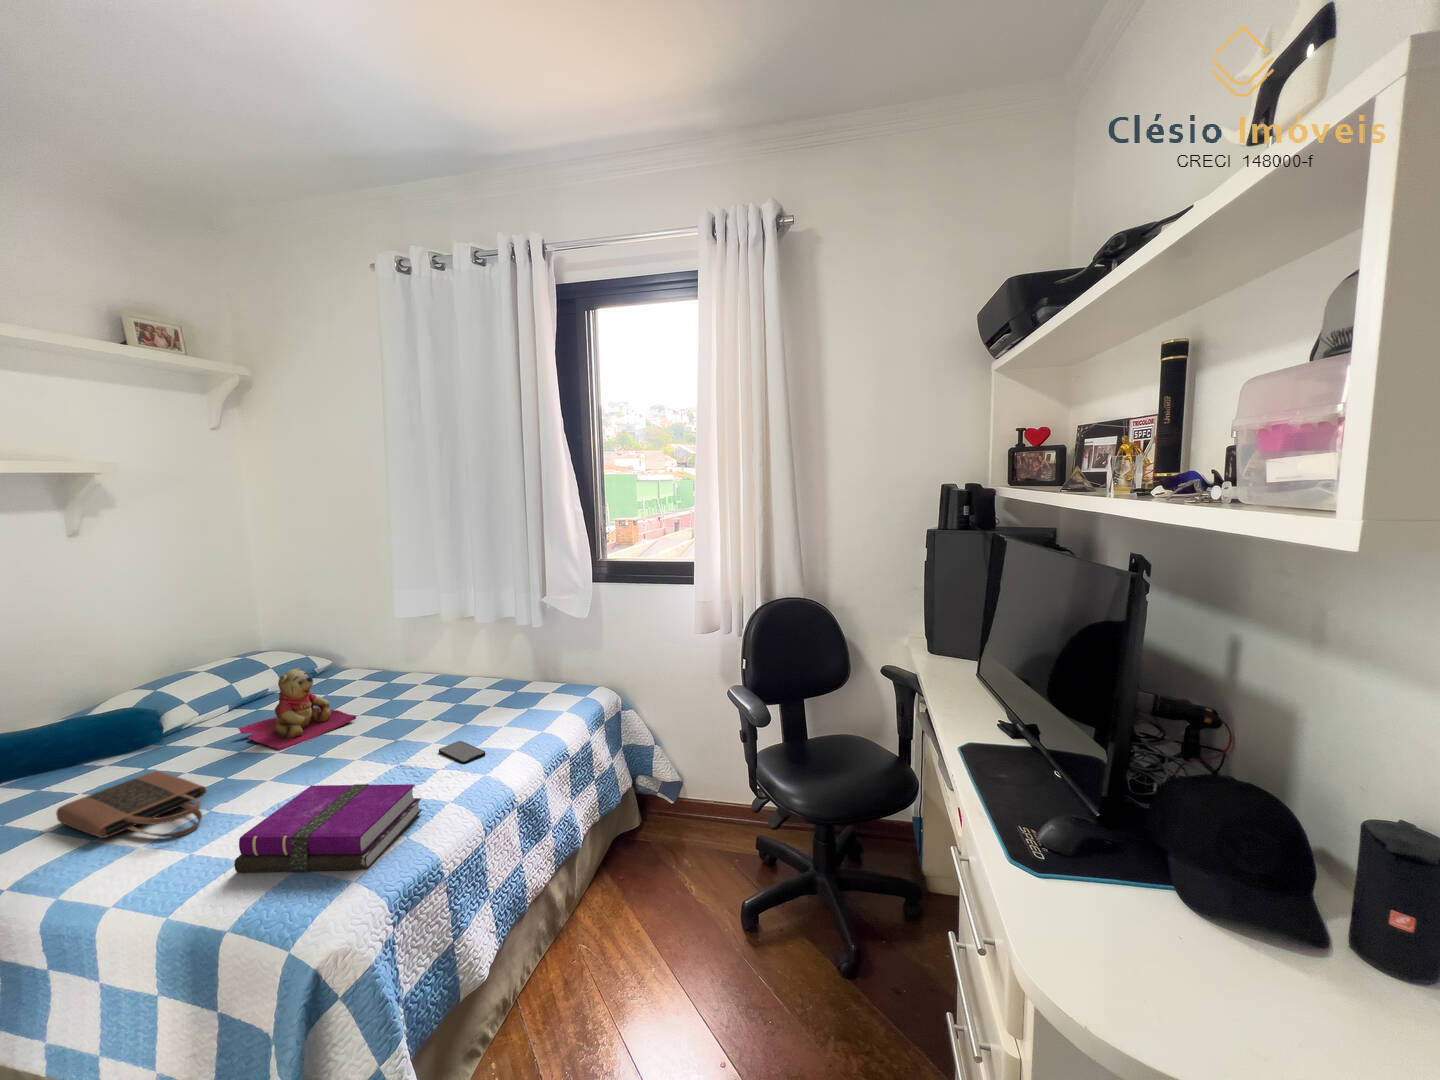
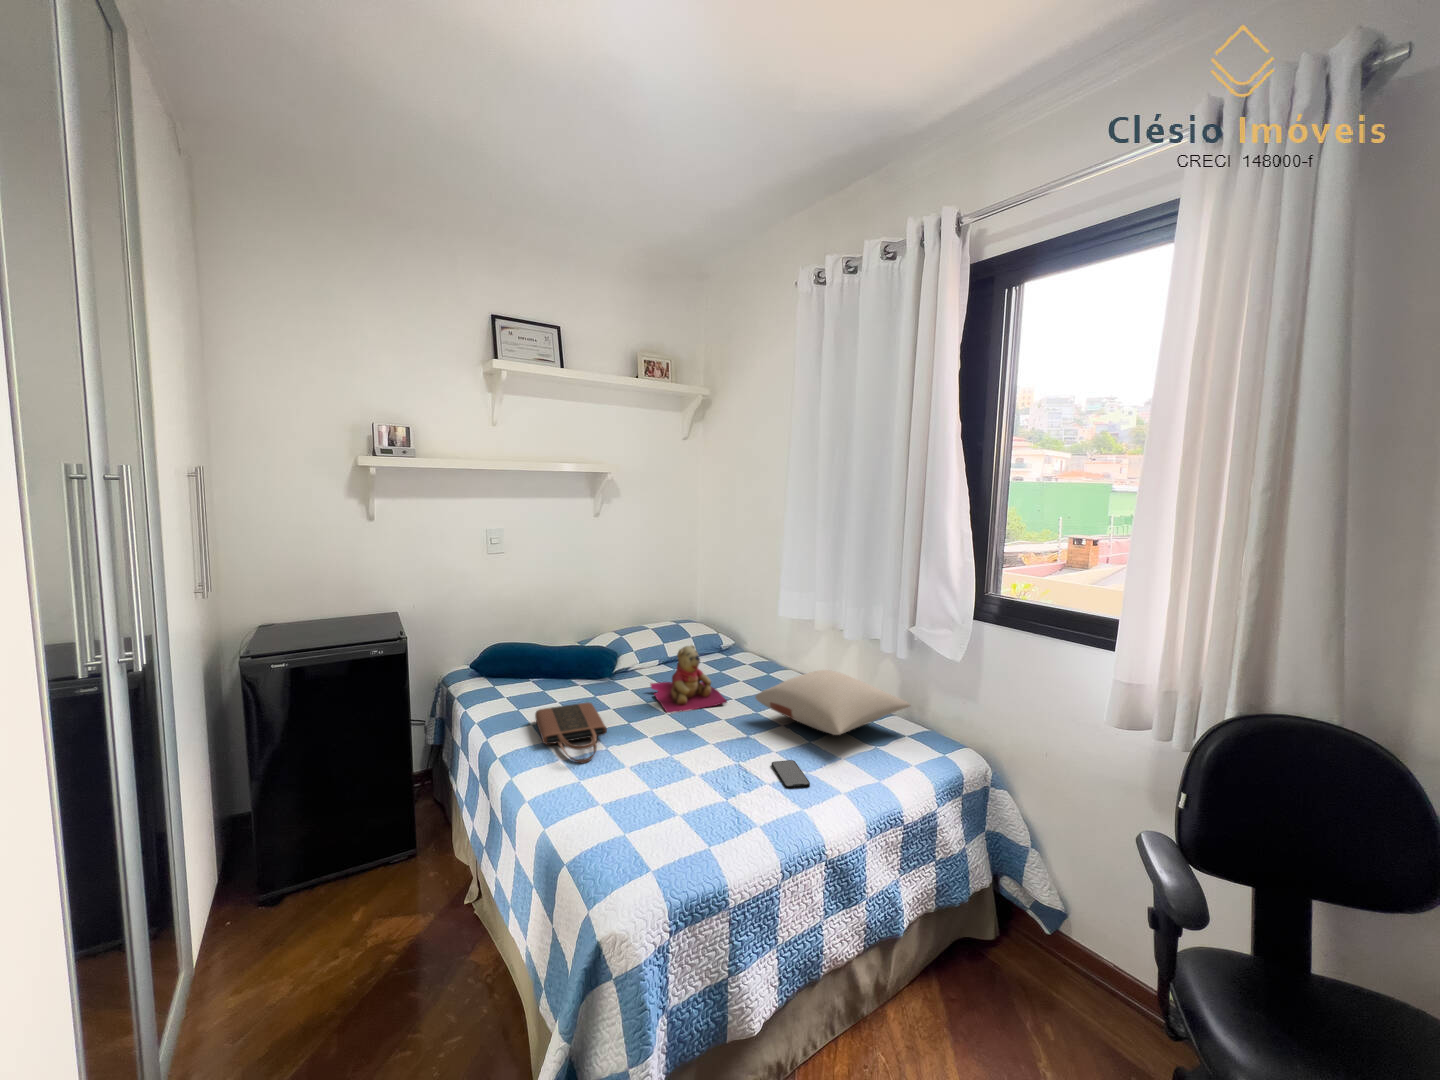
pillow: none [395,656,550,710] -> present [755,670,910,735]
notebook: present [234,784,422,872] -> none [587,760,728,866]

